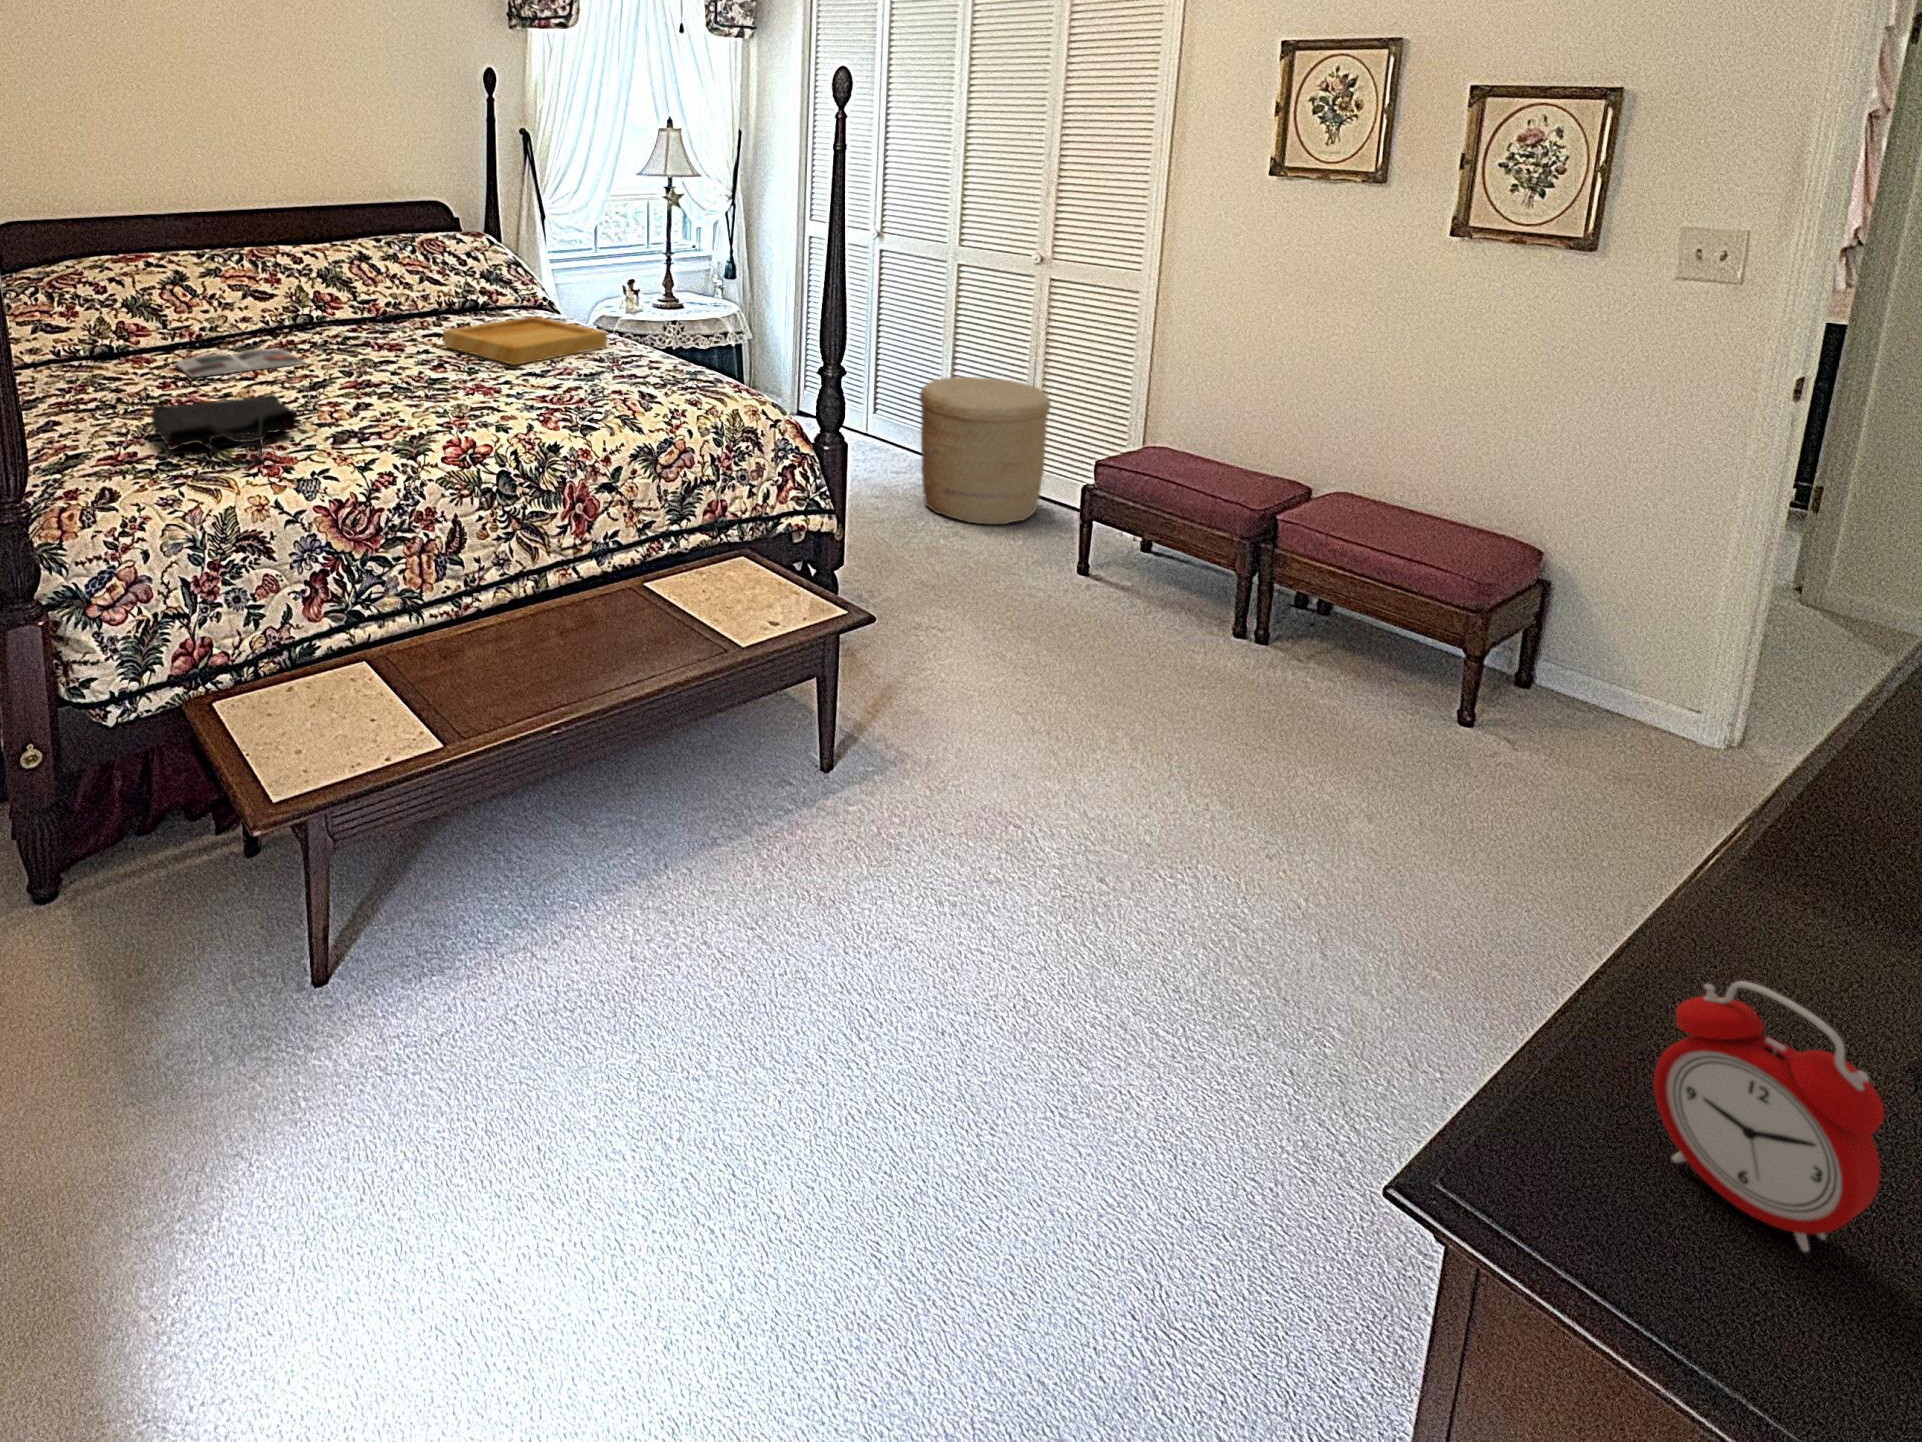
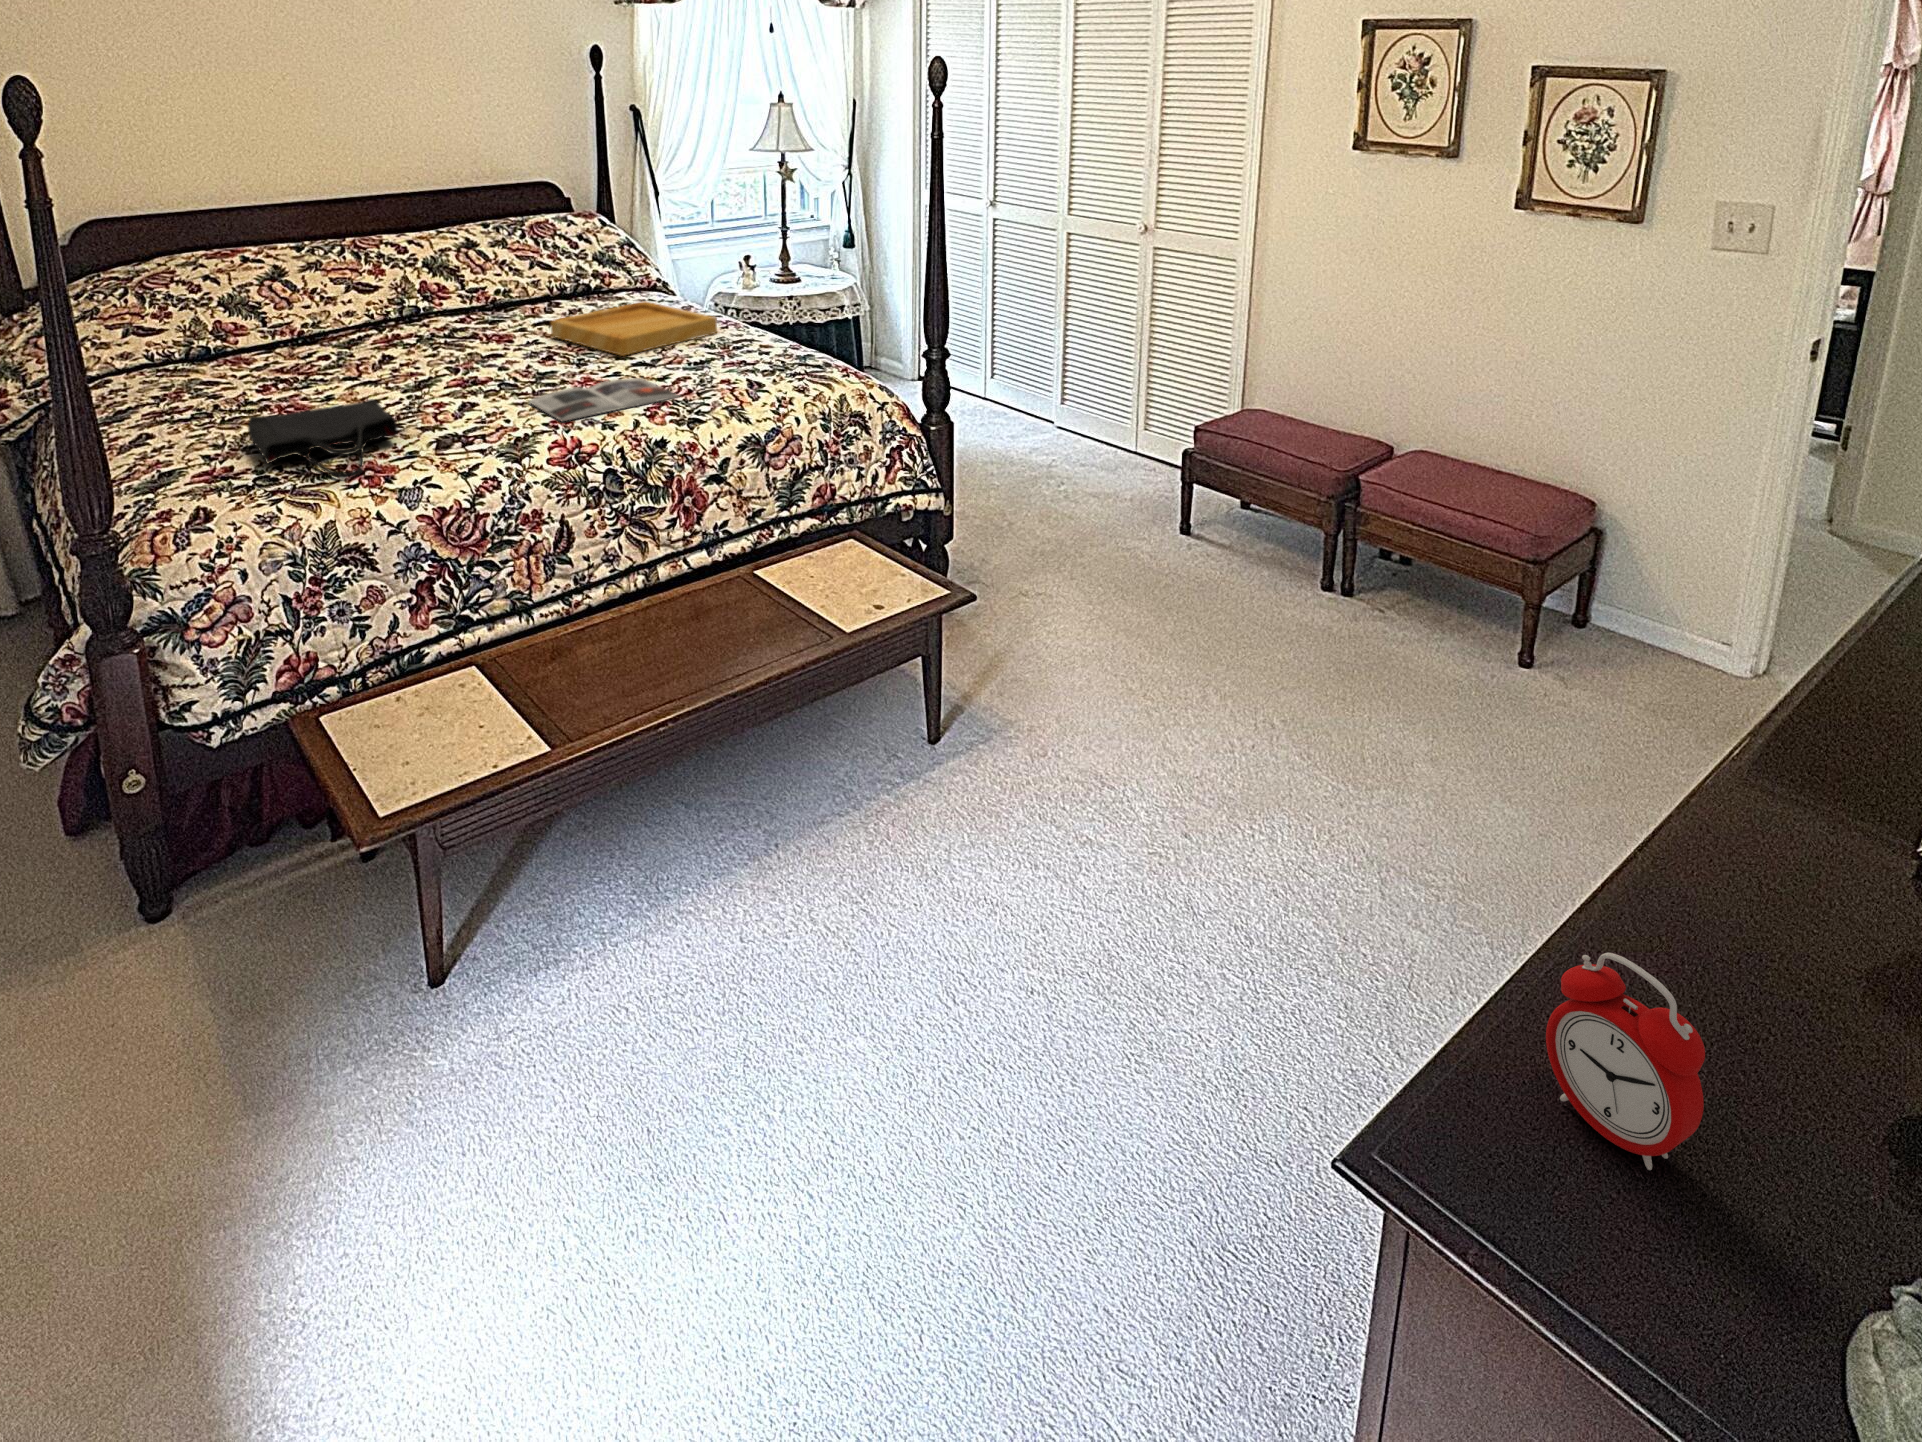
magazine: present [176,349,305,377] -> present [530,378,680,421]
woven basket: present [919,377,1050,524] -> none [1032,345,1159,490]

